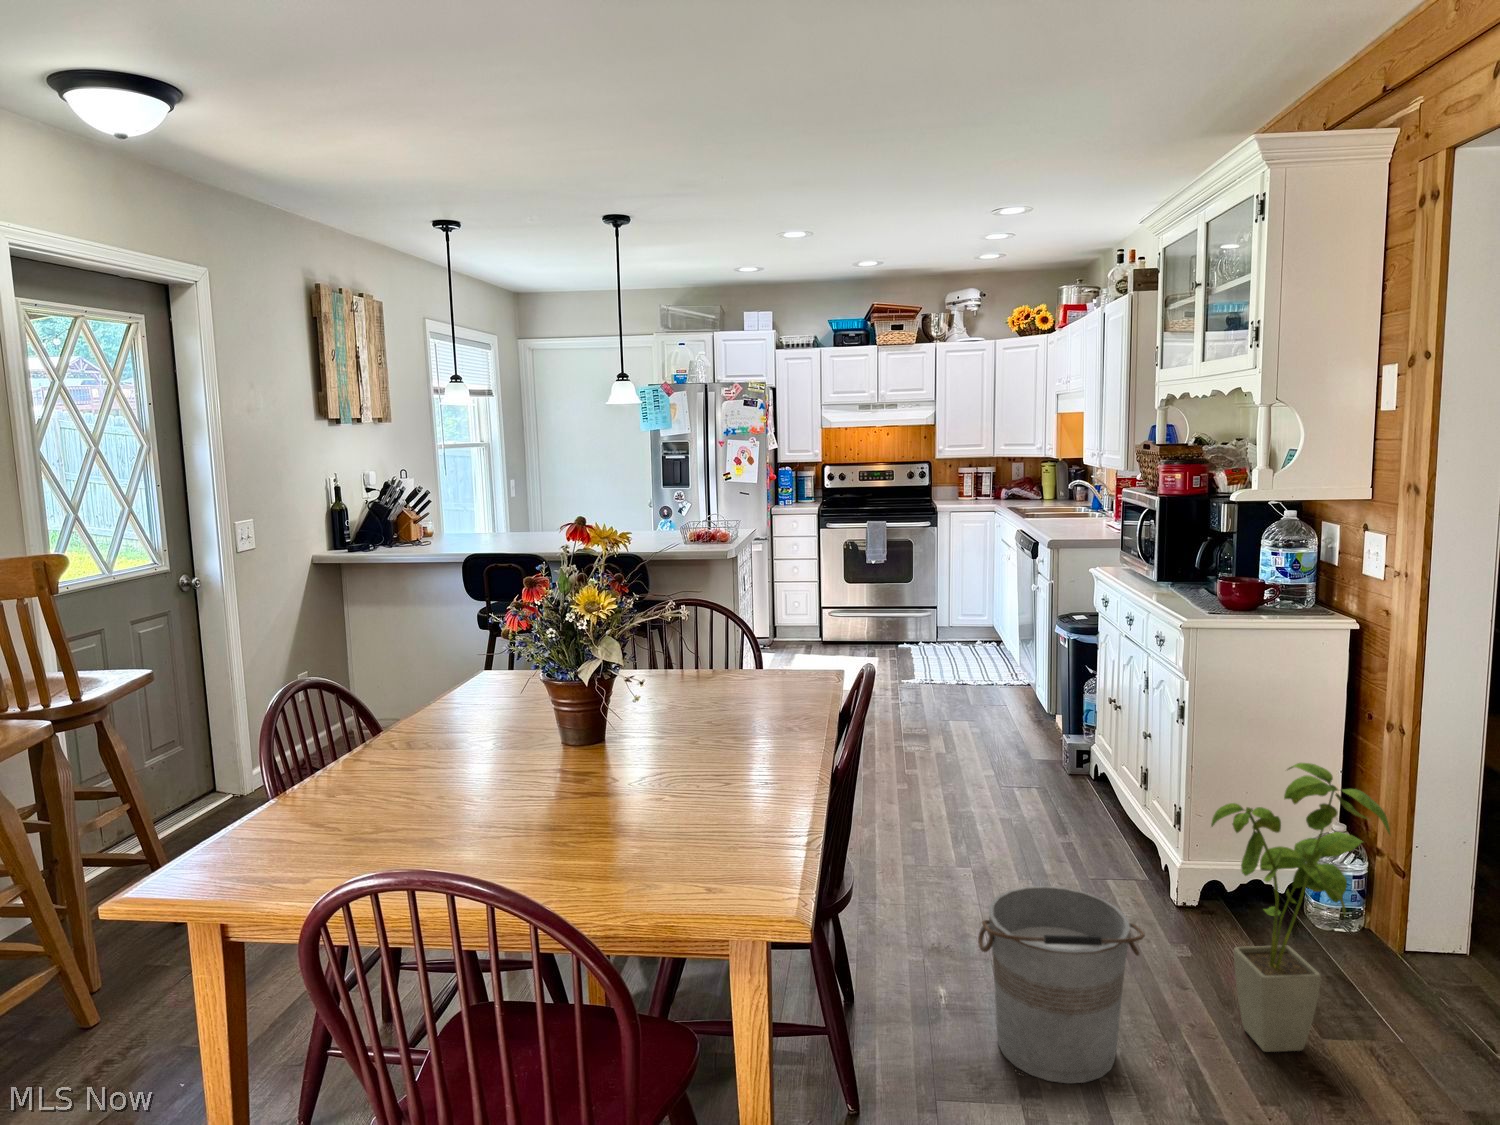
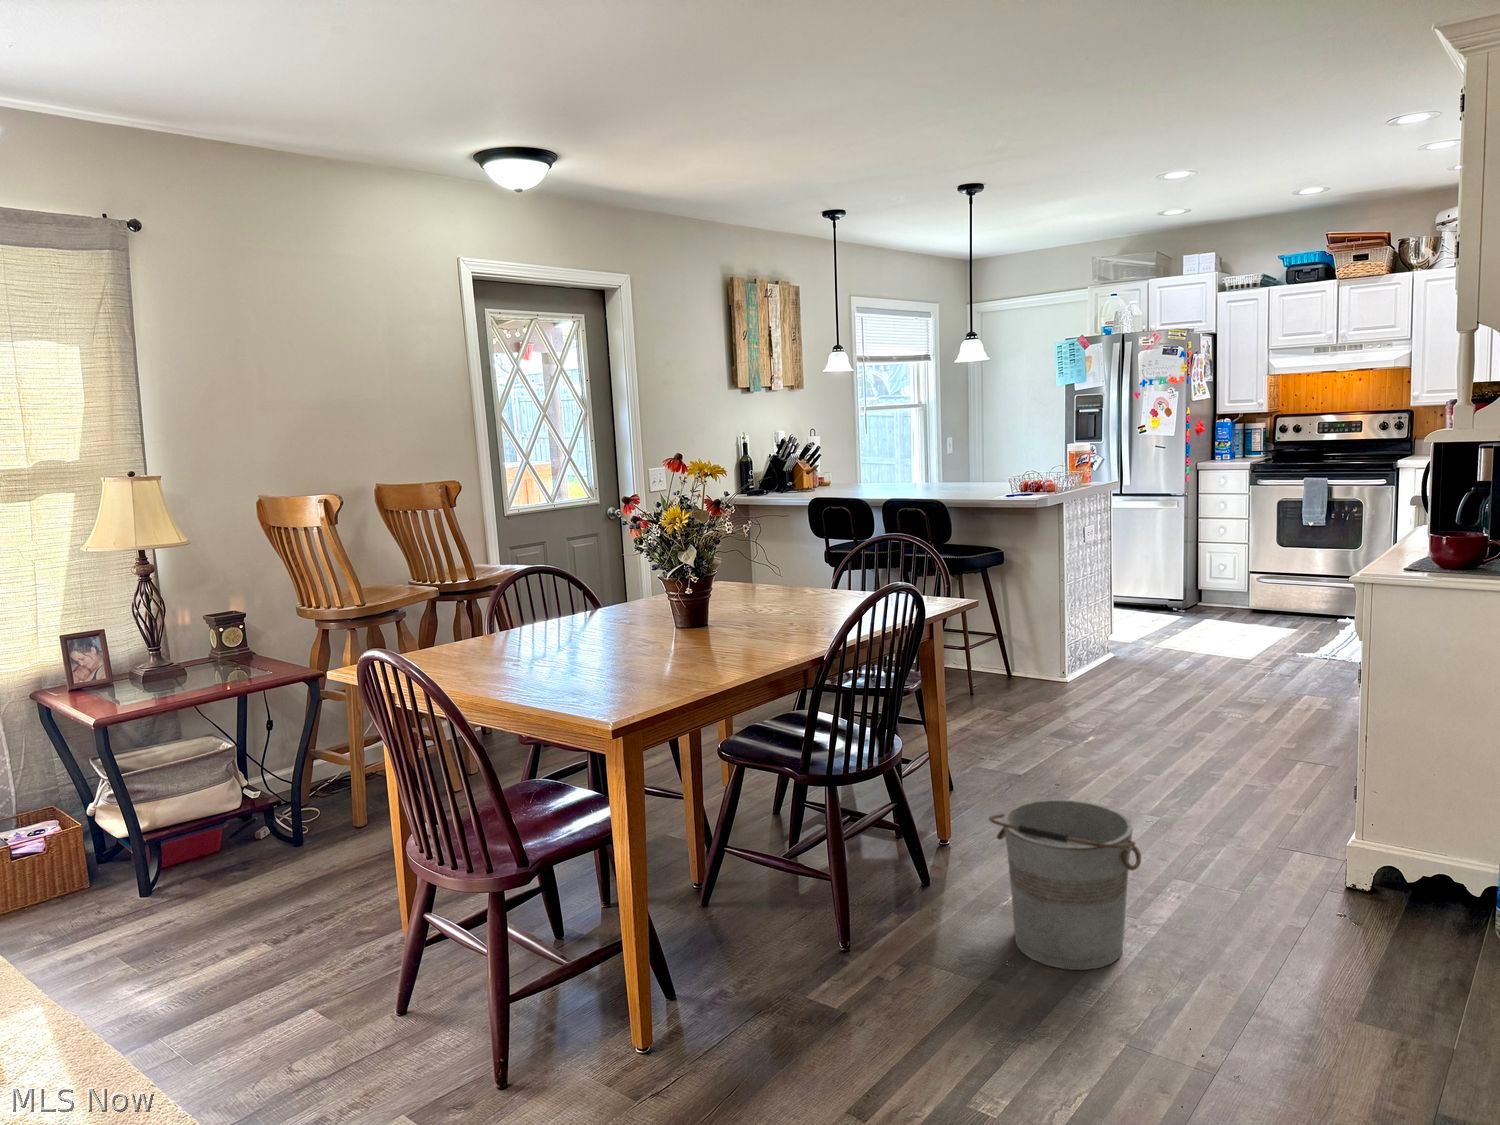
house plant: present [1211,763,1390,1052] -> none [1235,710,1422,1009]

